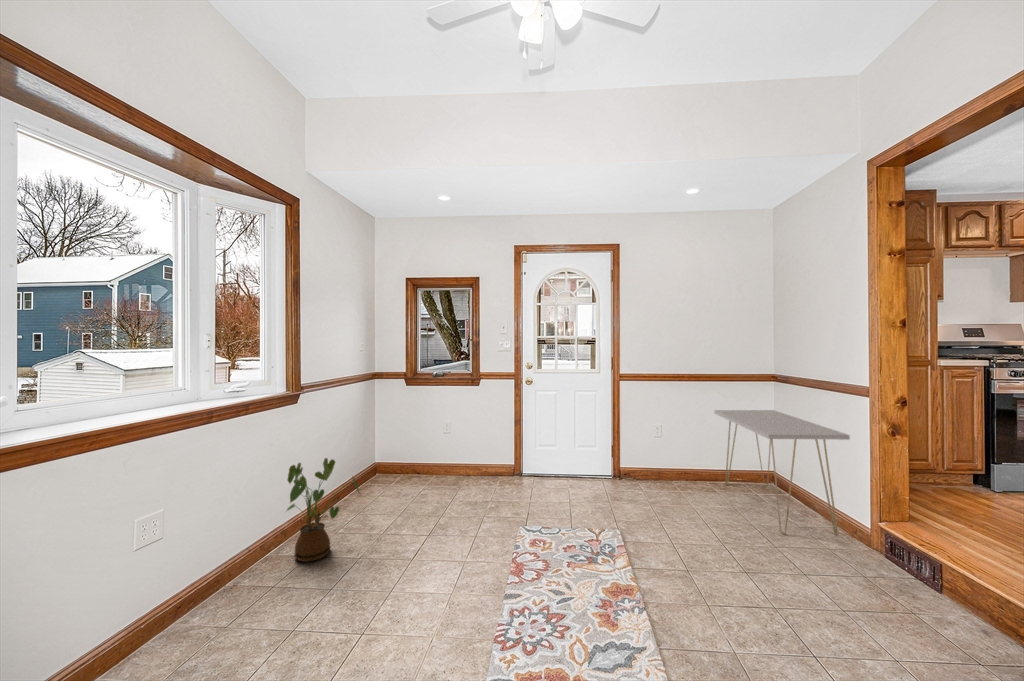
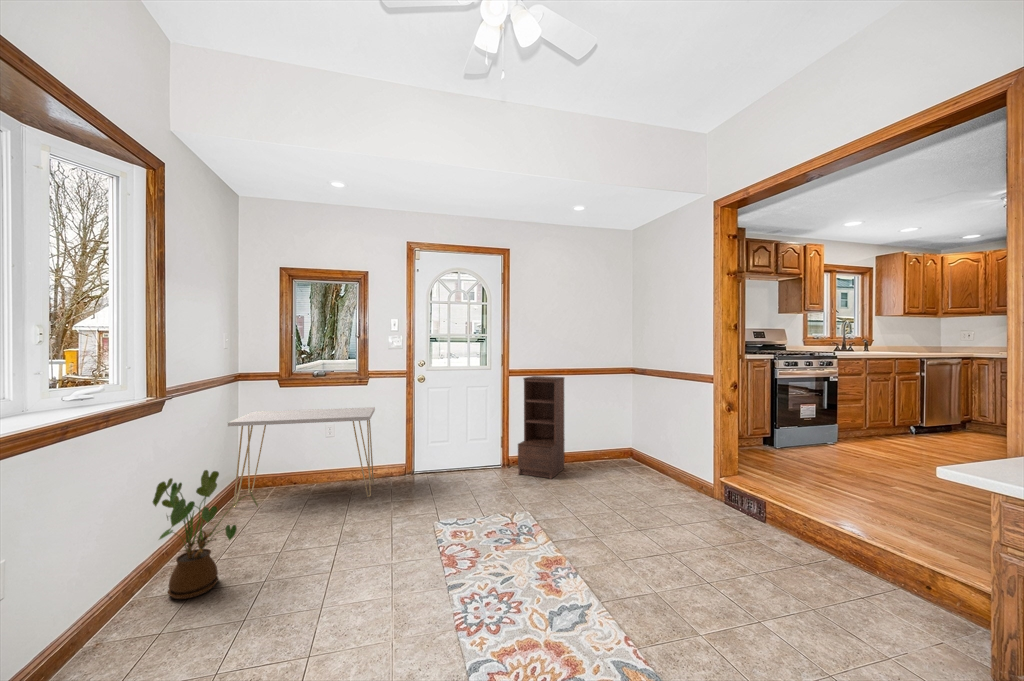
bookshelf: none [623,382,681,496] -> present [518,376,565,479]
console table: present [714,410,850,536] -> present [228,407,375,508]

